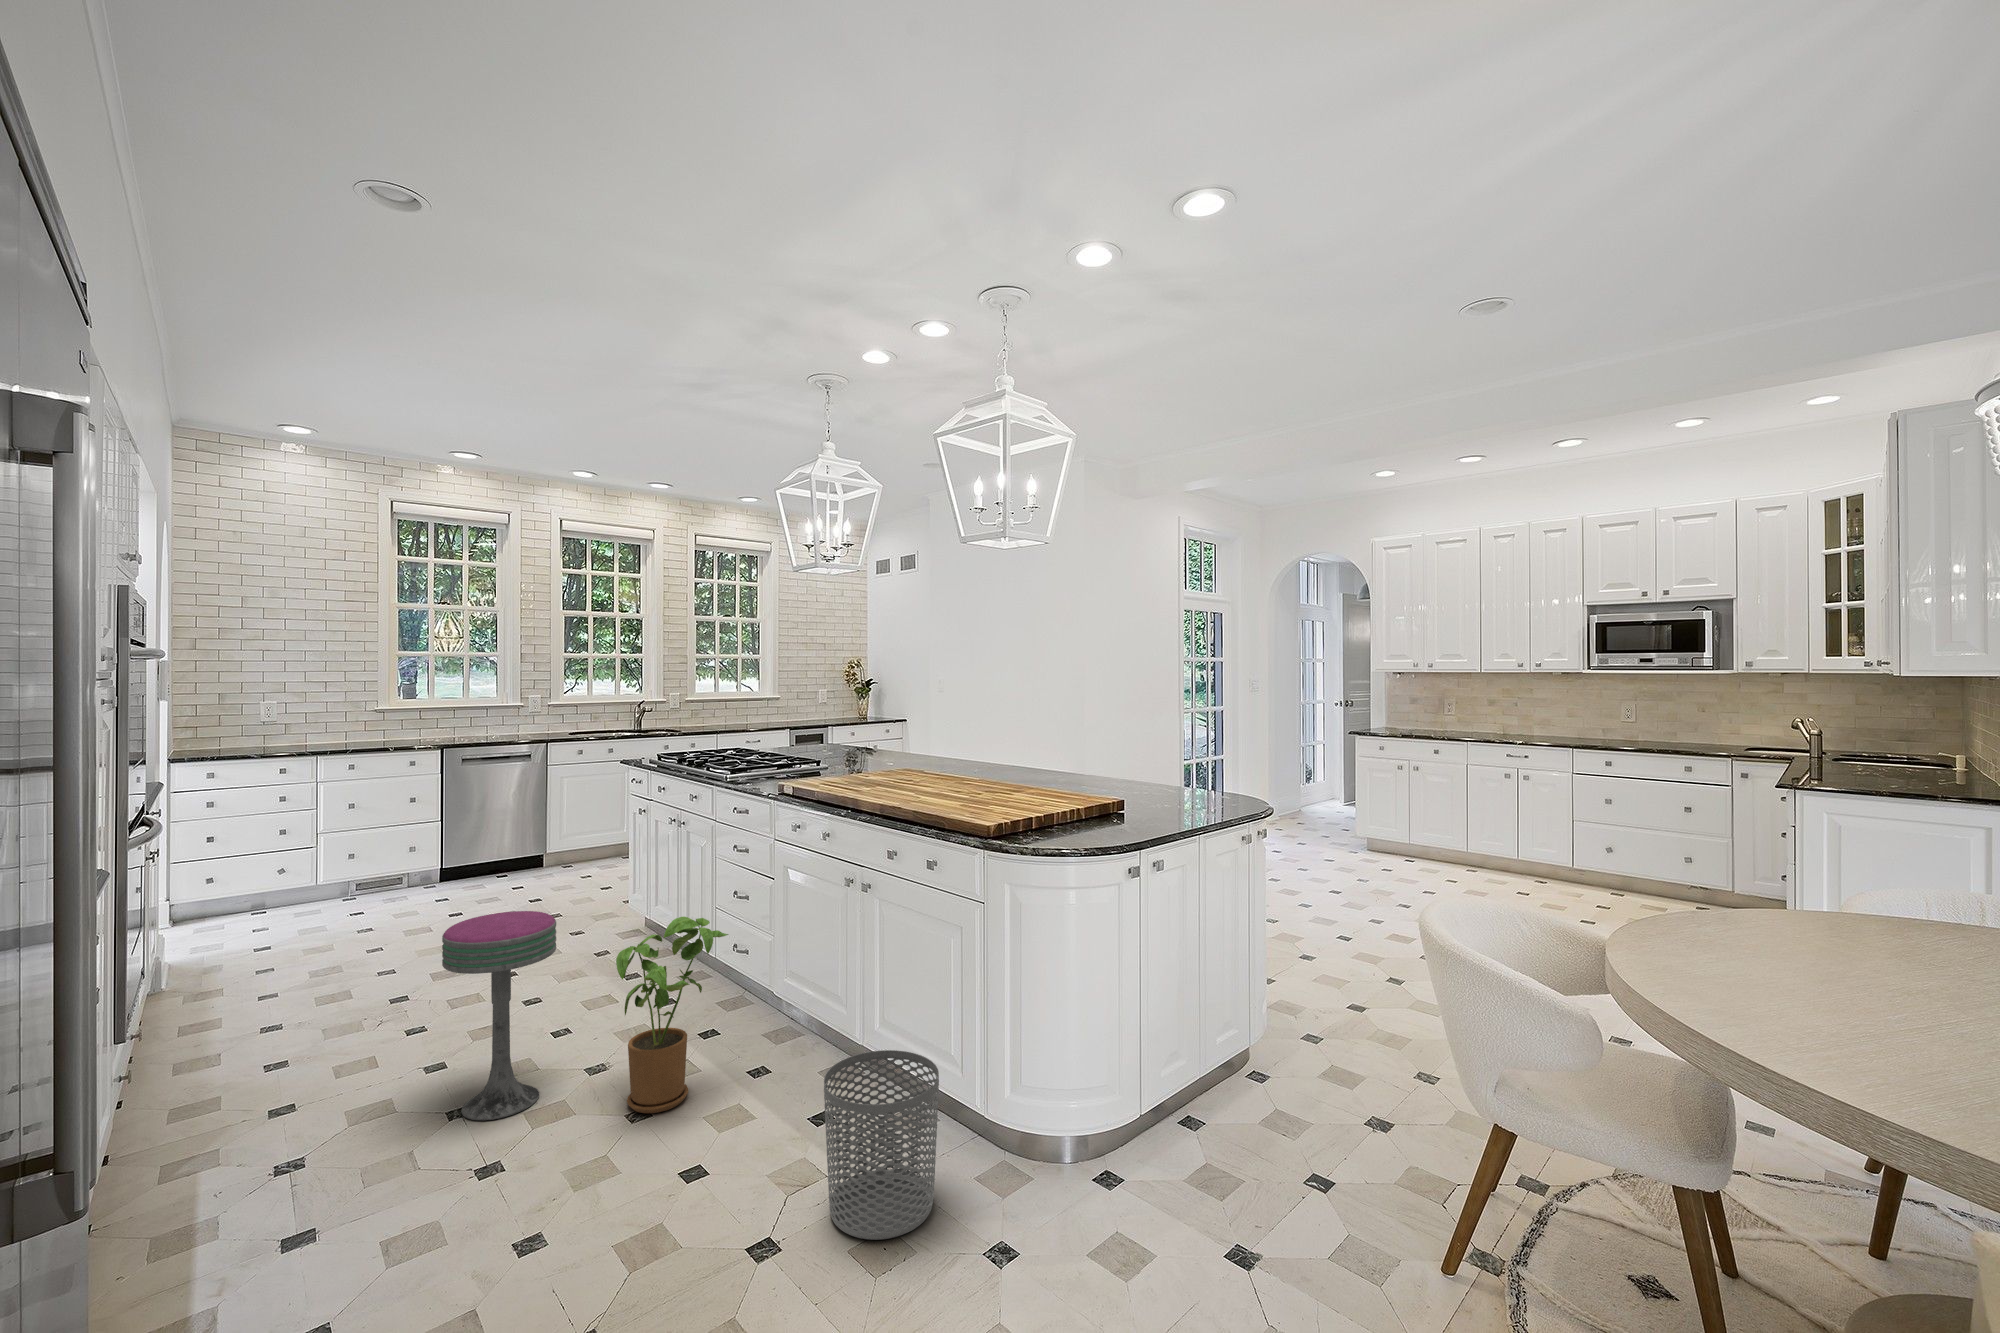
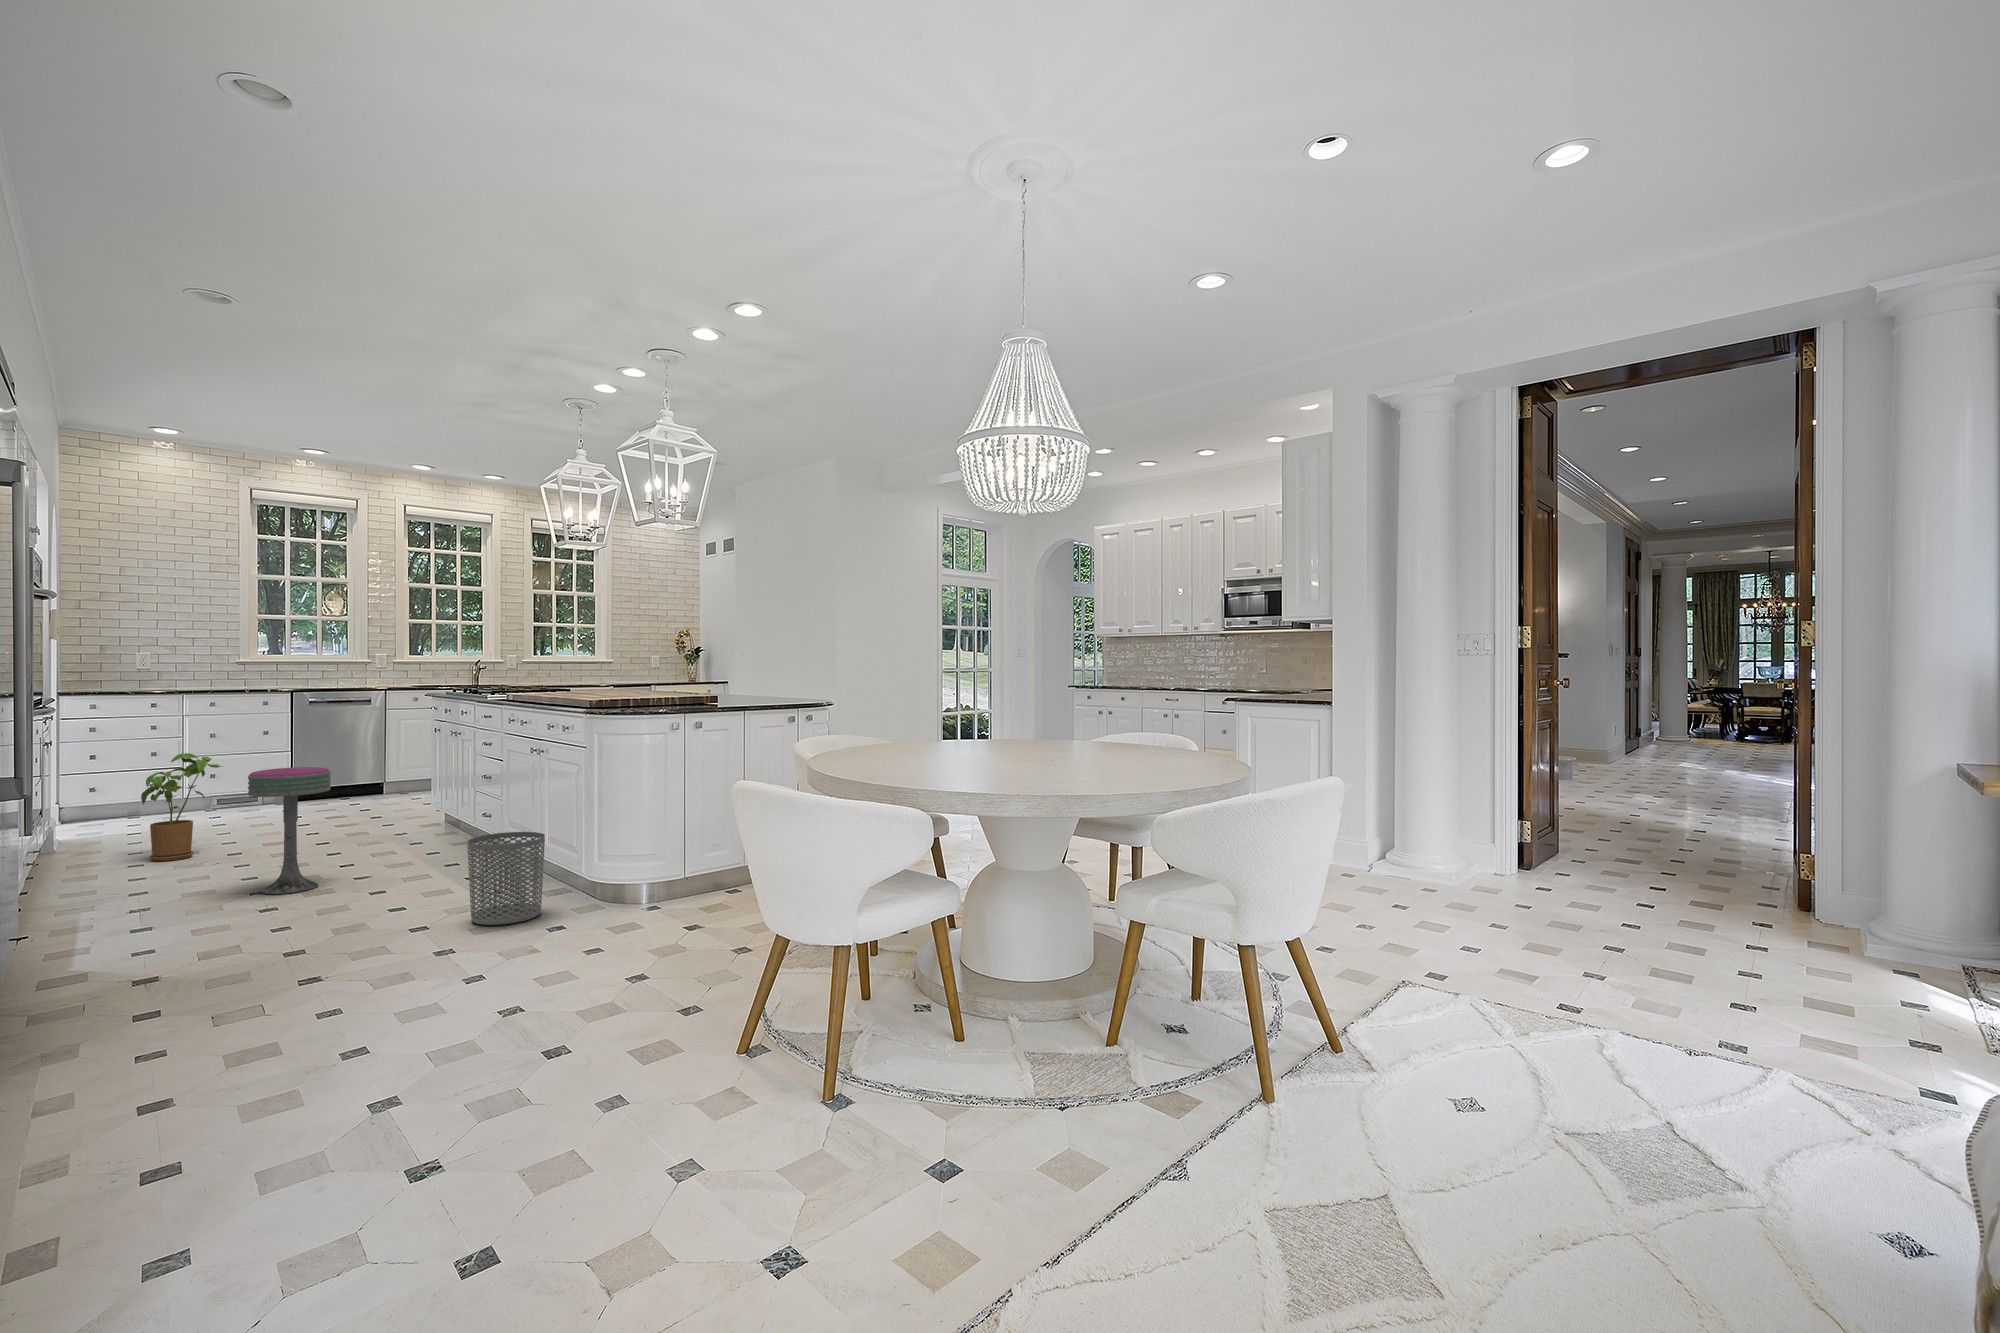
house plant: present [616,917,728,1113] -> present [141,753,222,861]

